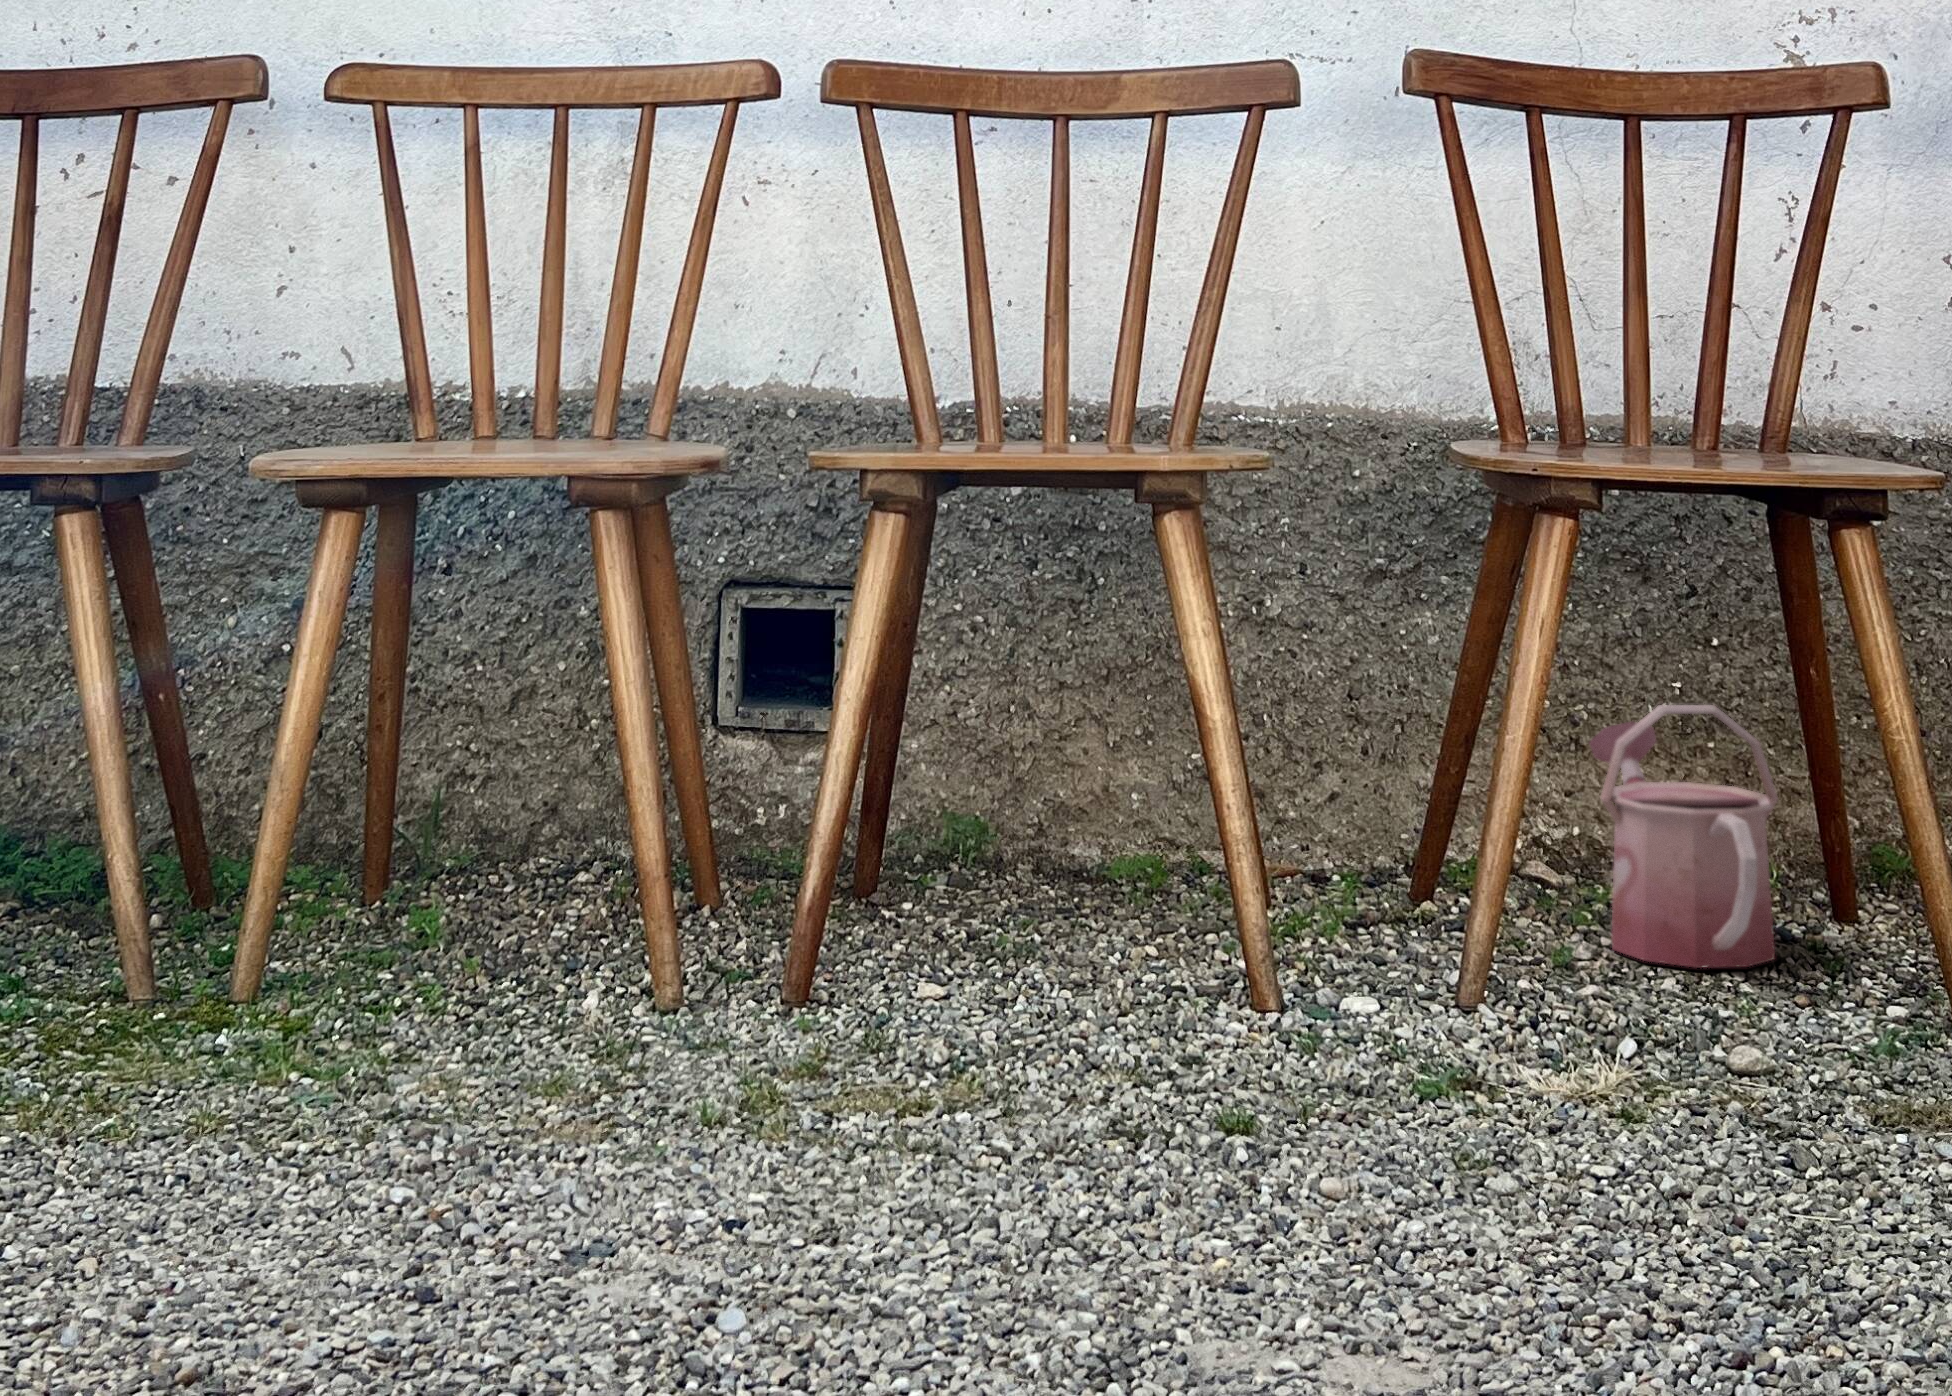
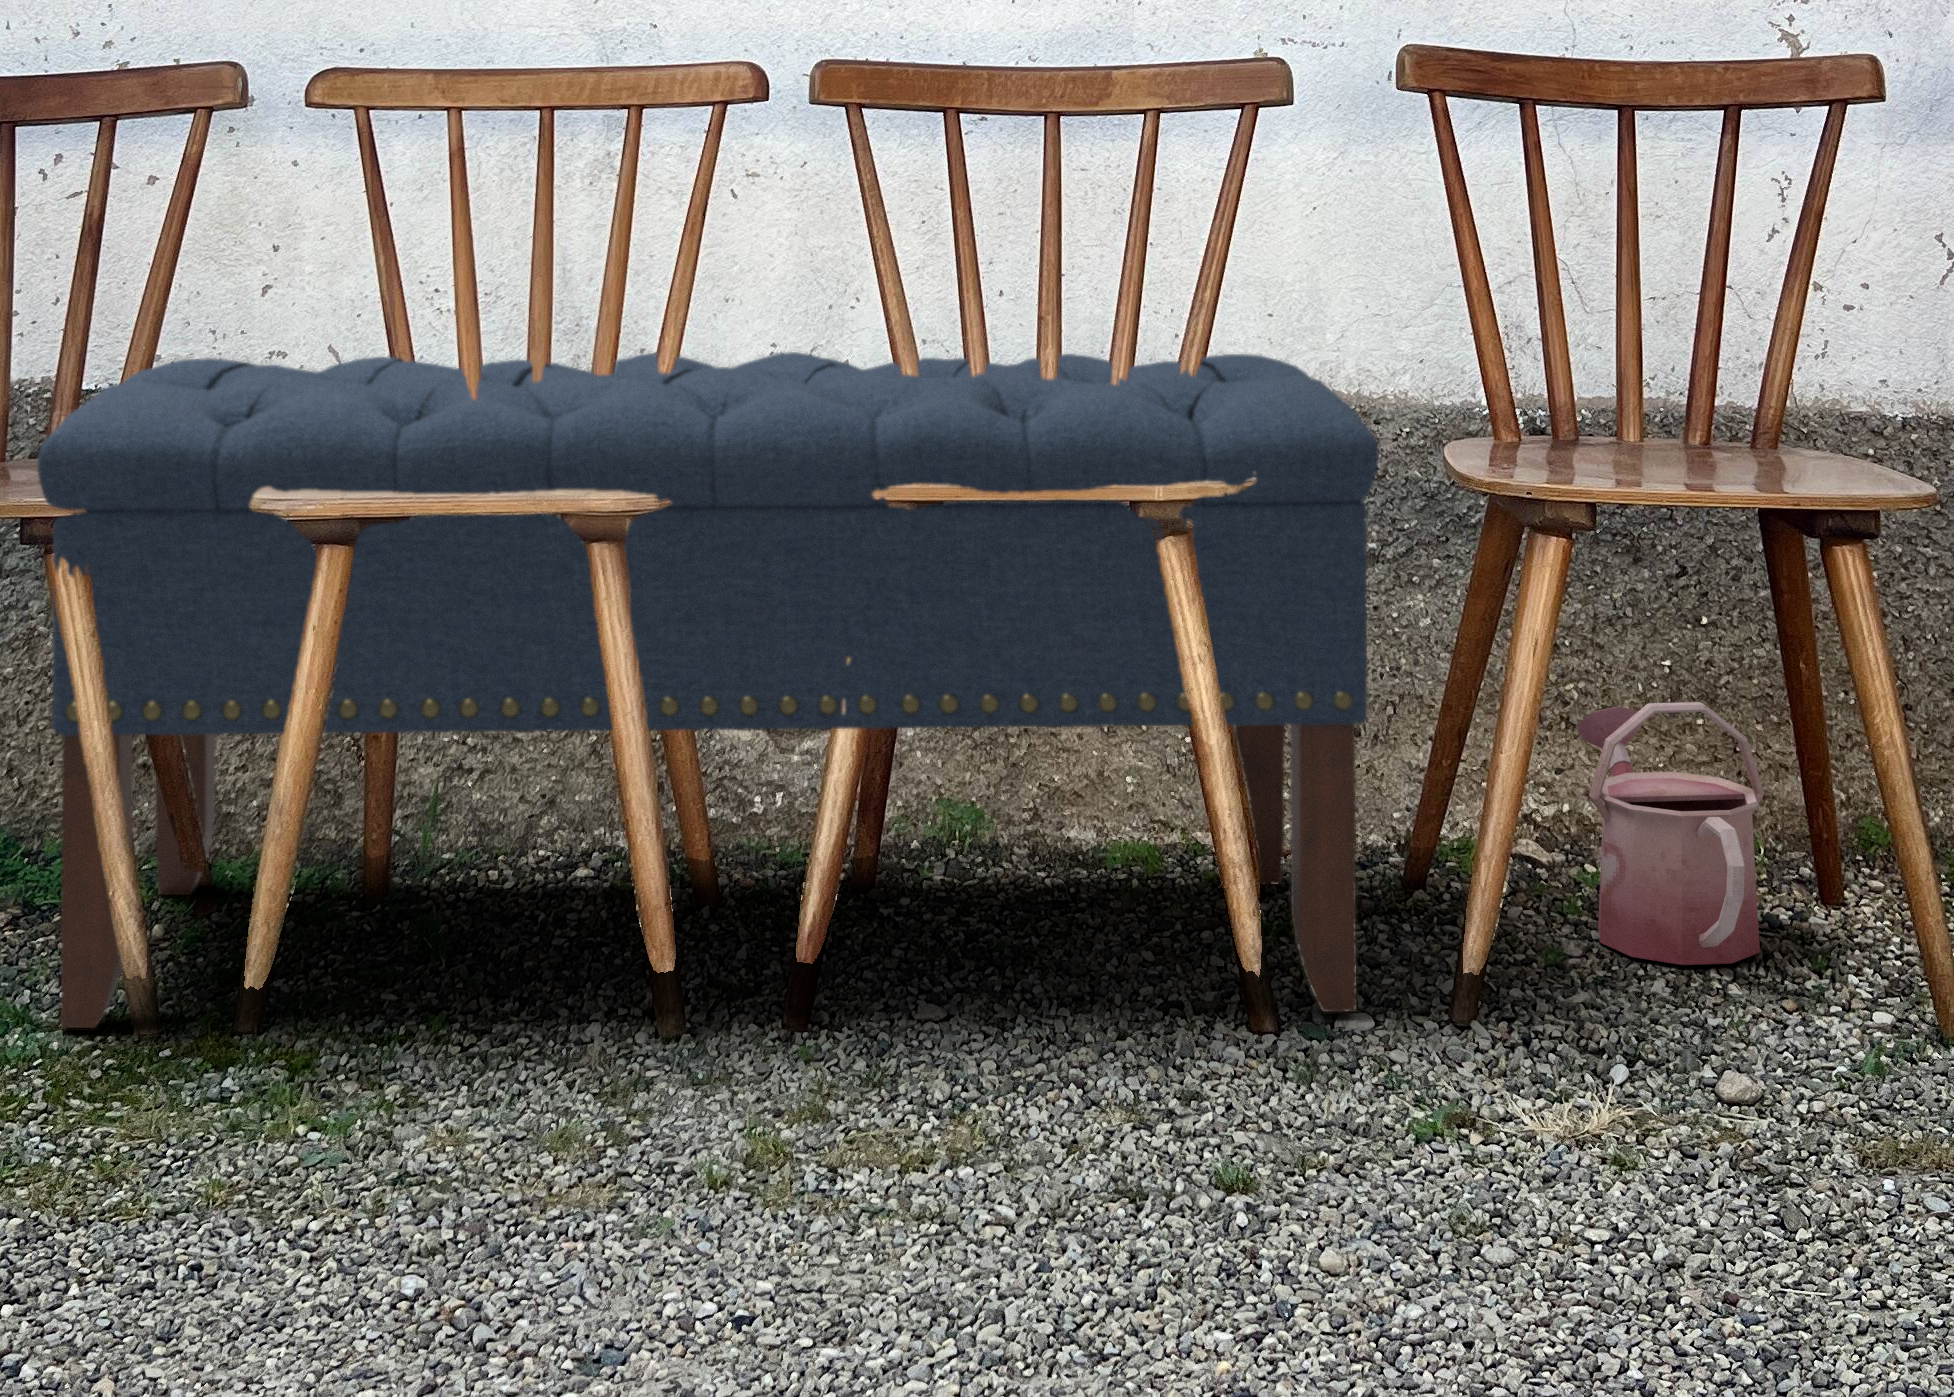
bench: none [50,350,1383,998] -> present [38,352,1379,1028]

